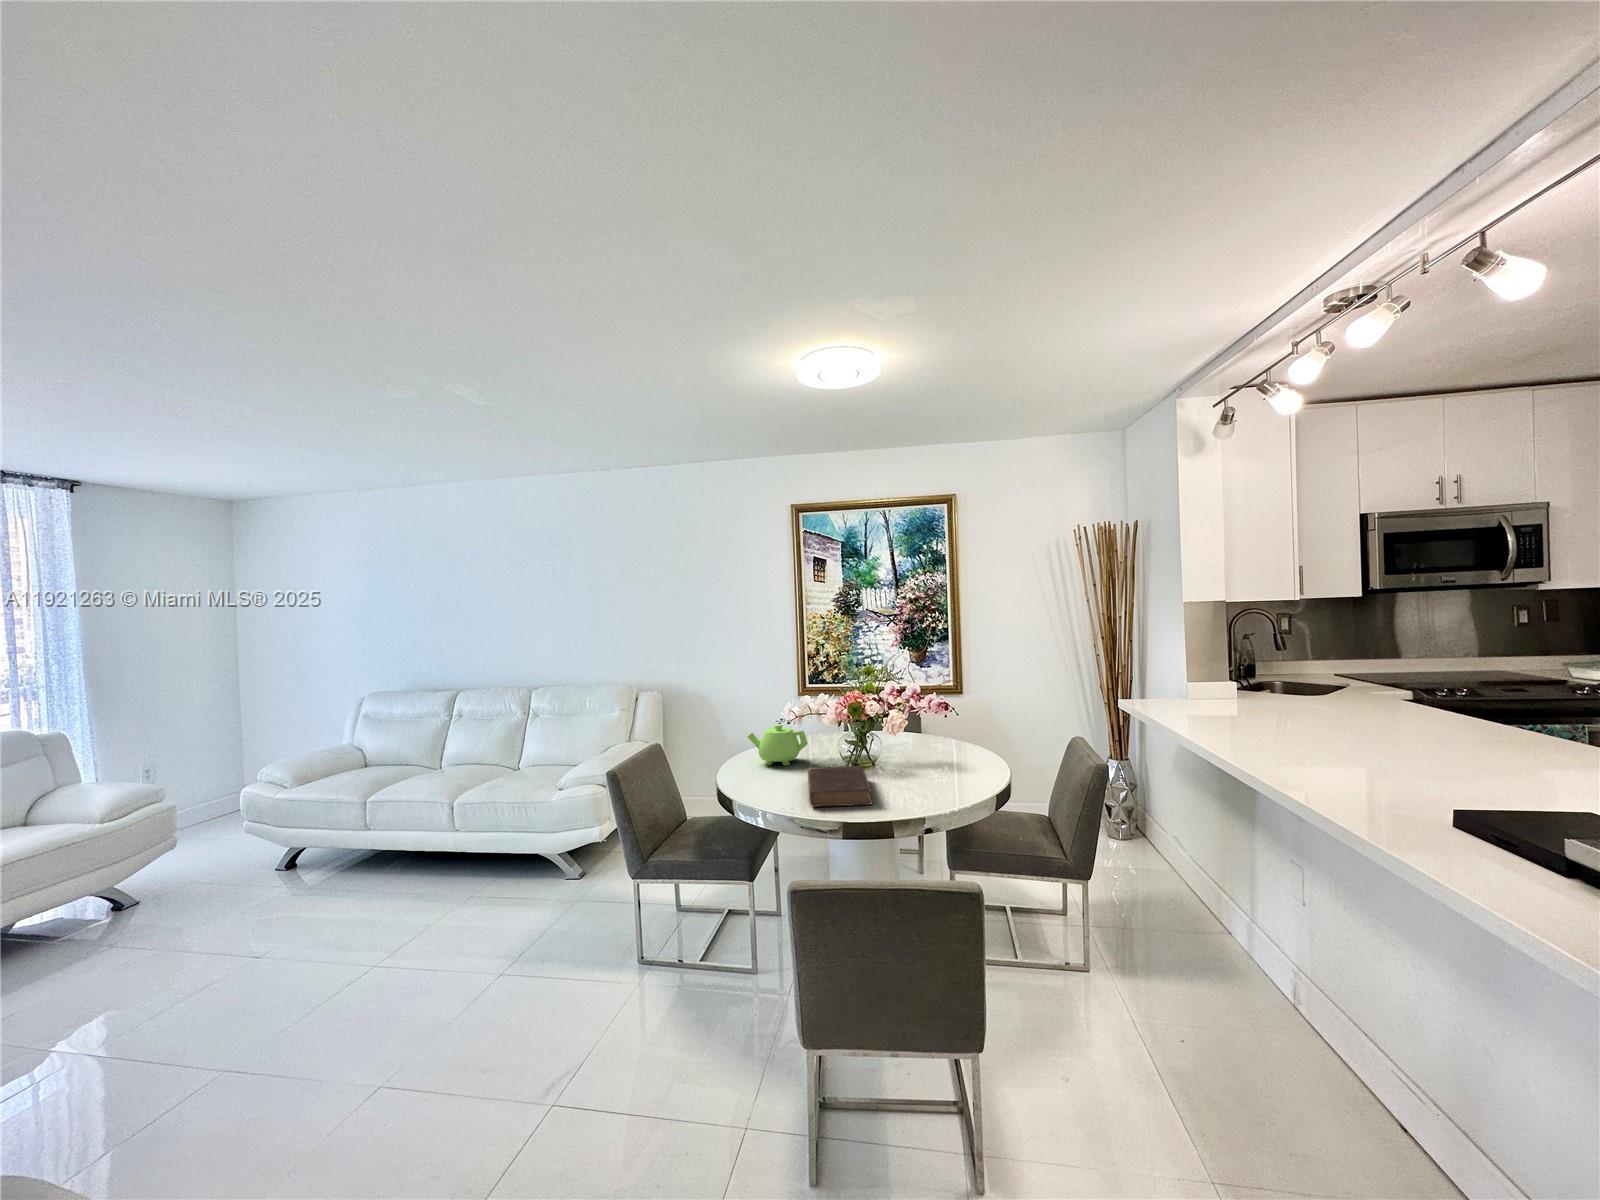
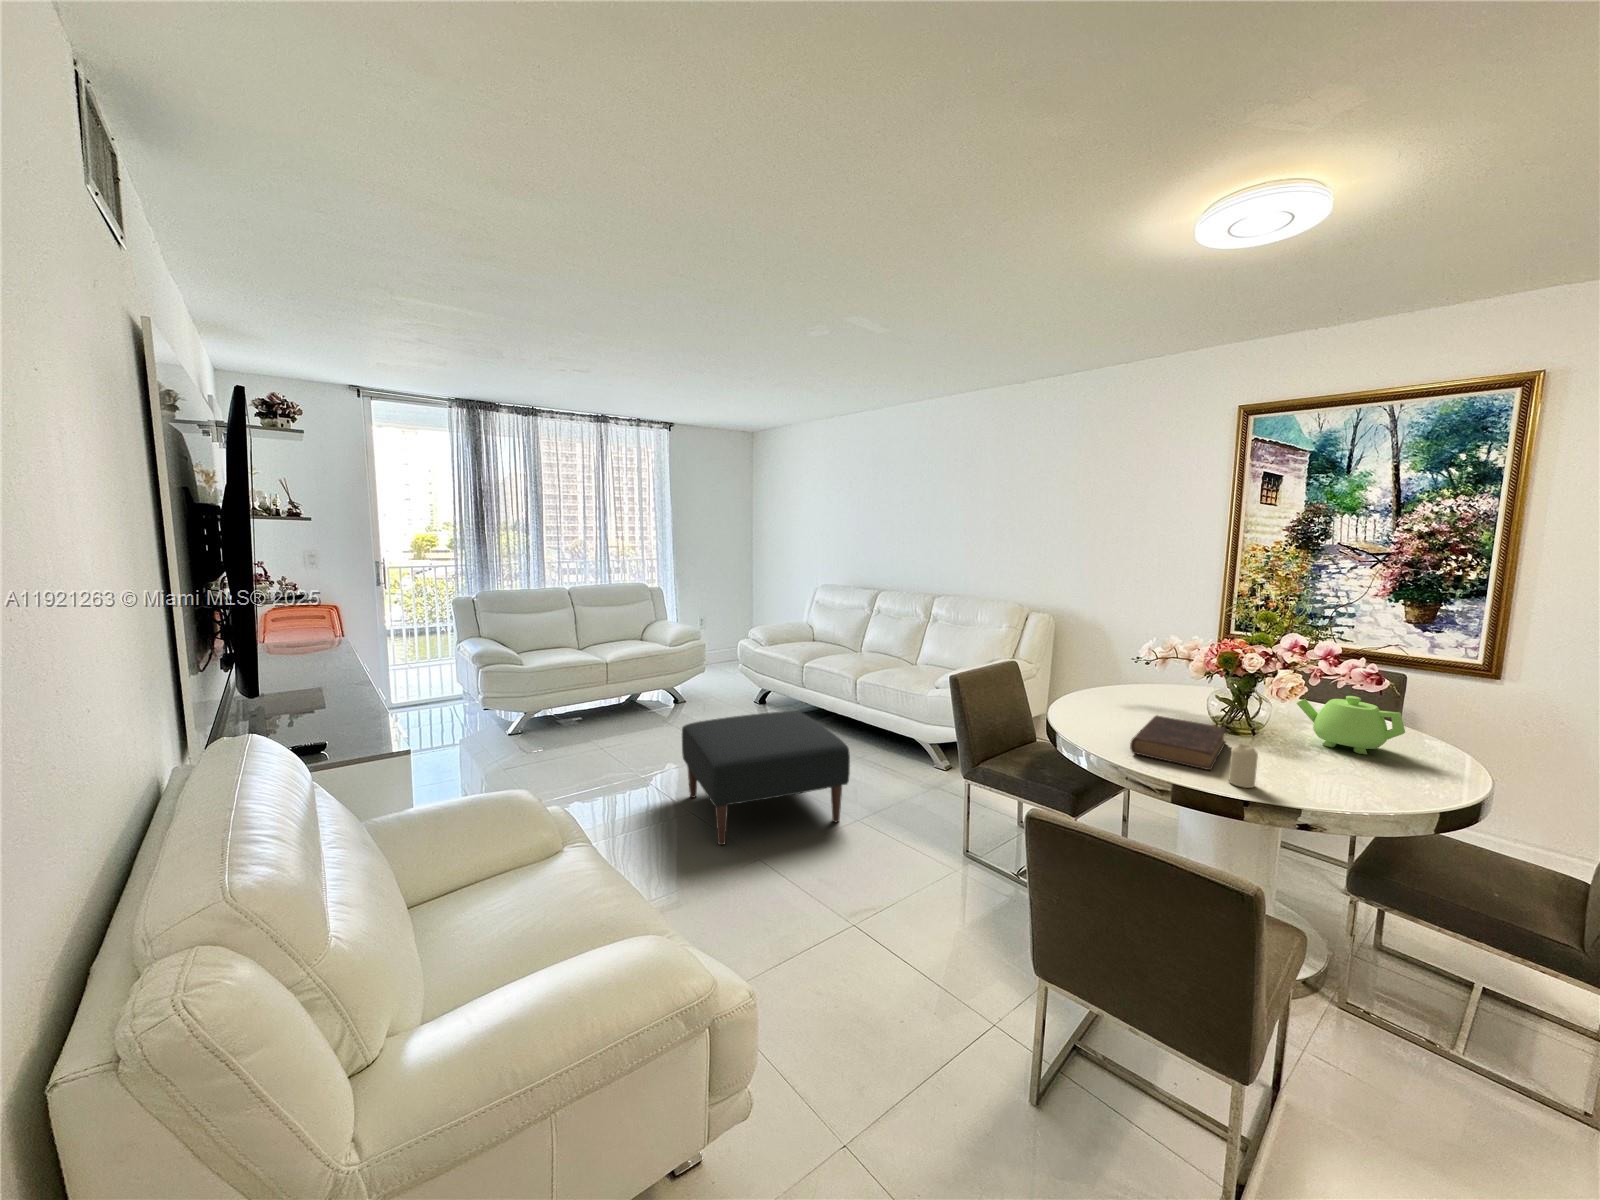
teapot: present [748,724,808,765] -> present [1297,696,1405,754]
candle: none [888,776,907,812] -> present [1229,744,1258,788]
ottoman: none [176,865,483,1108] -> present [682,711,850,845]

